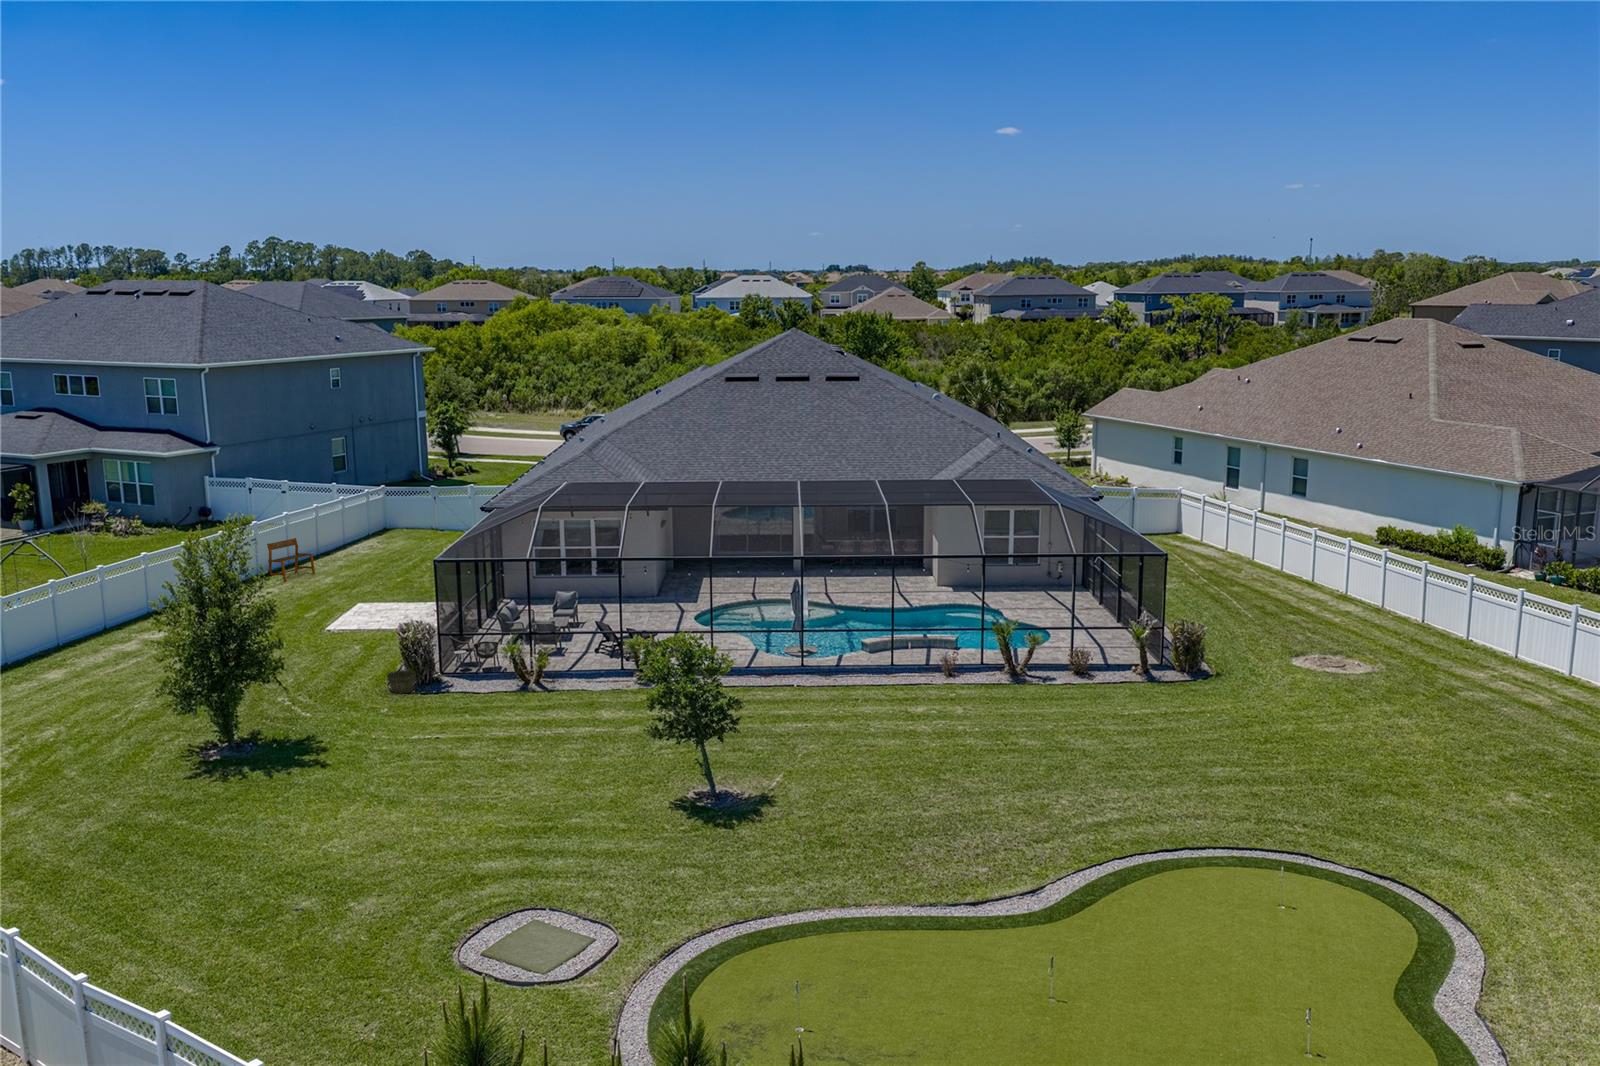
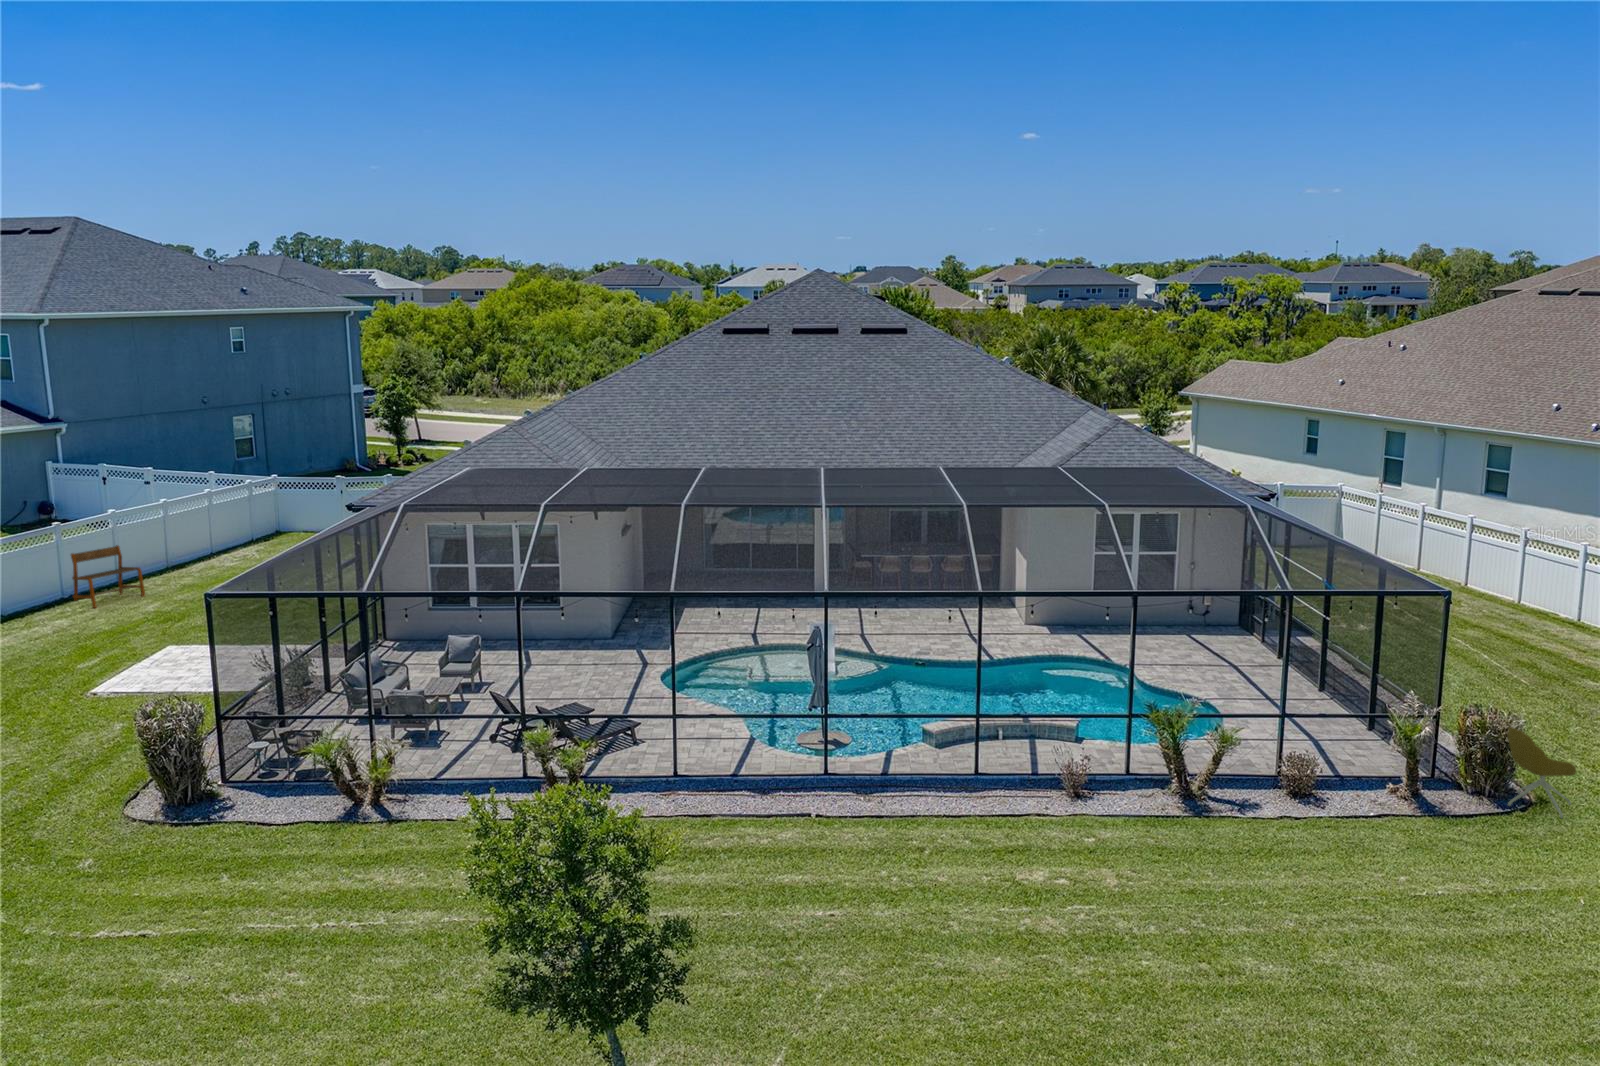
chair: none [1197,631,1234,682] -> present [1508,727,1576,818]
wooden bucket: present [387,670,416,694] -> none [107,781,164,827]

